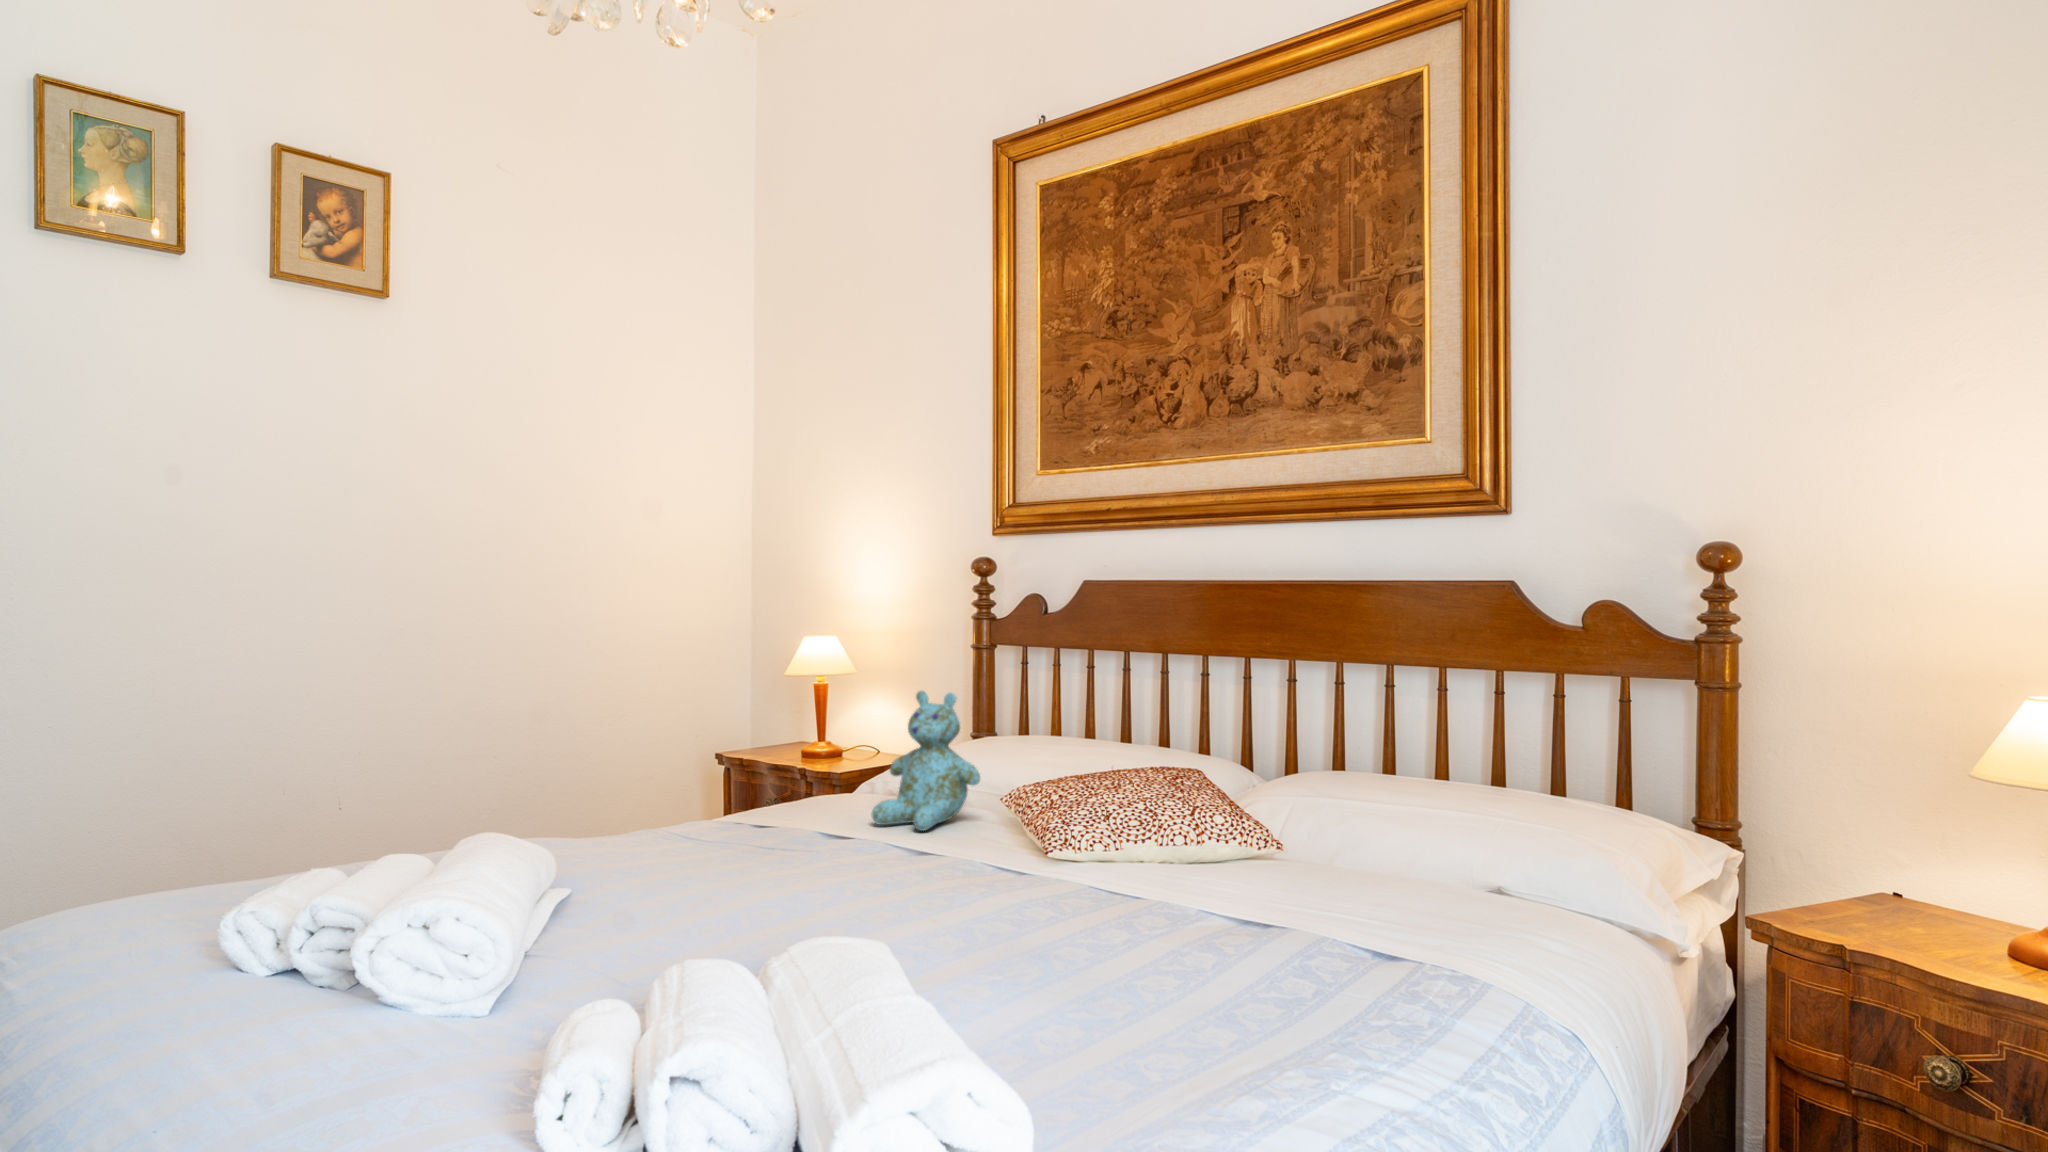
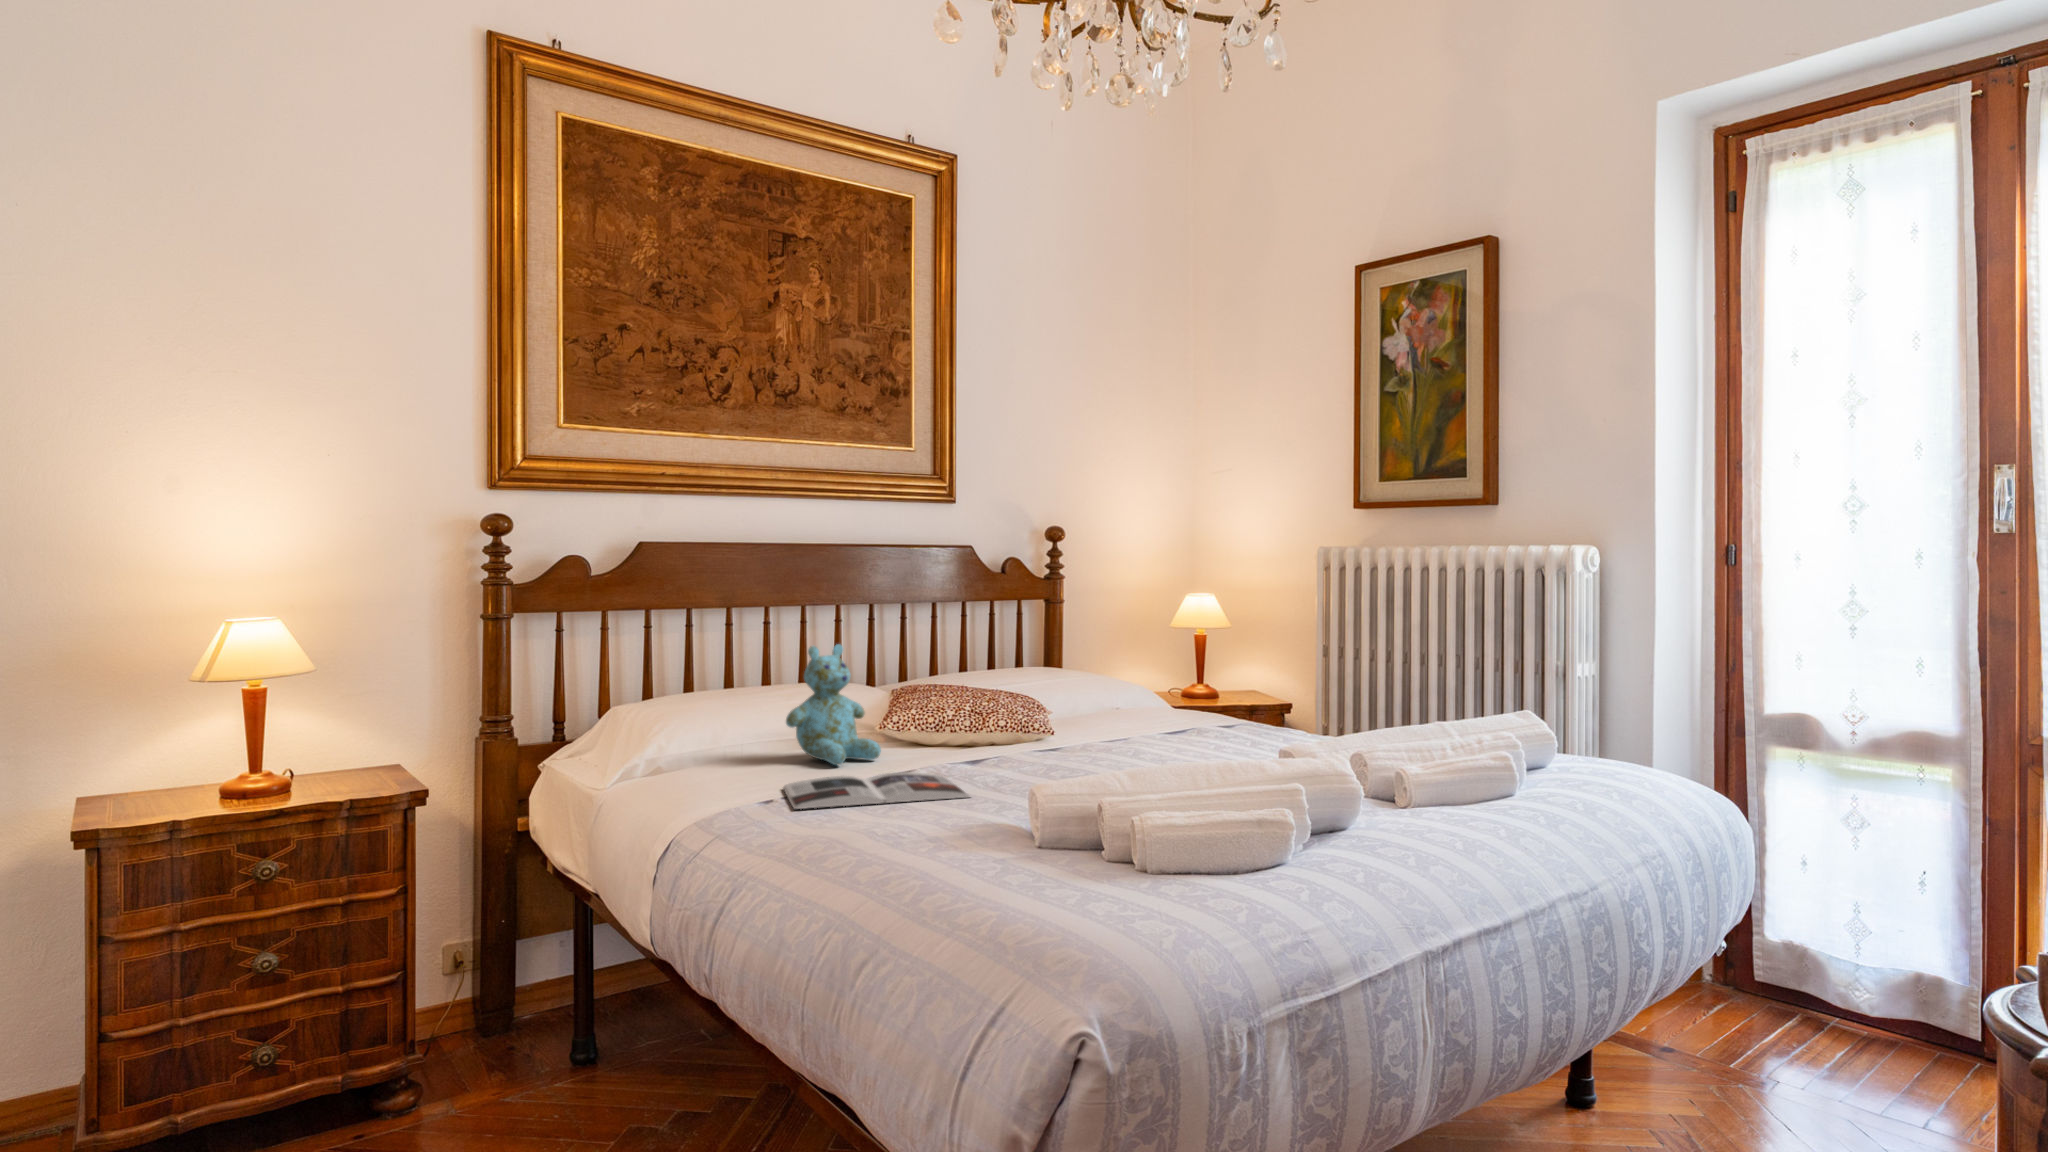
magazine: none [649,818,815,866] -> present [783,772,970,809]

